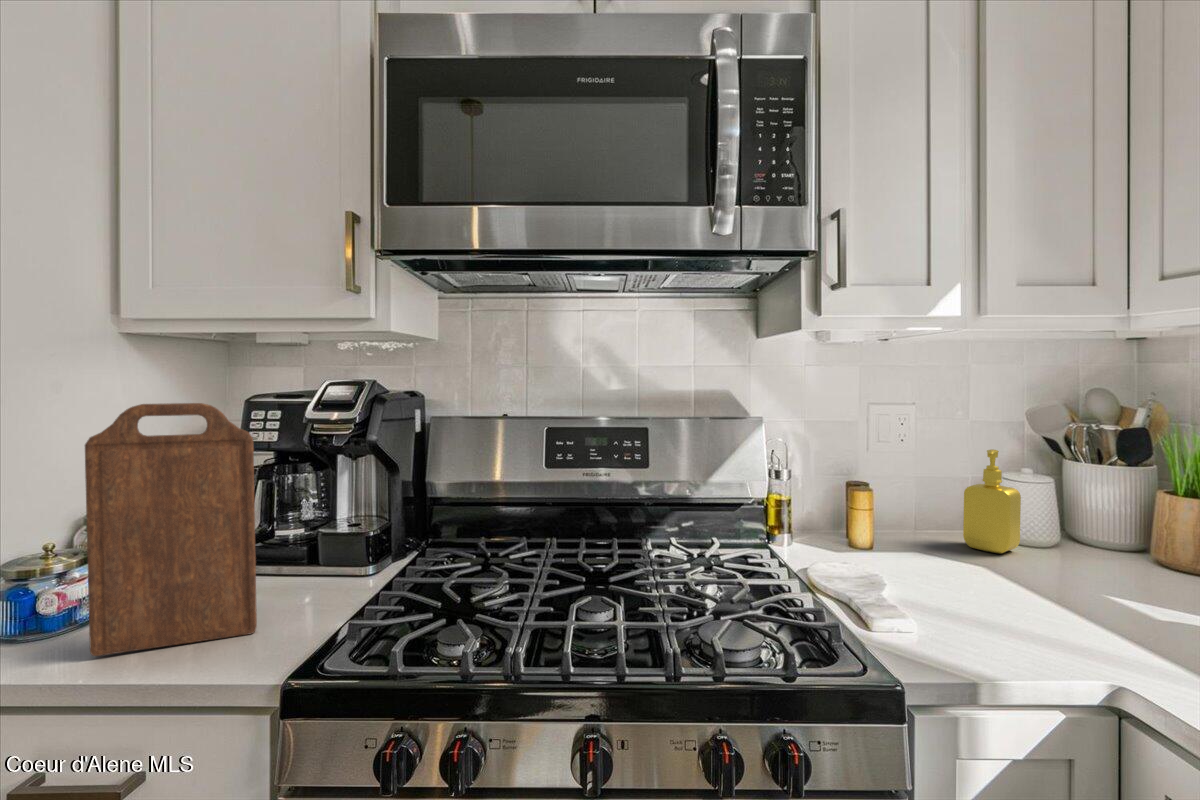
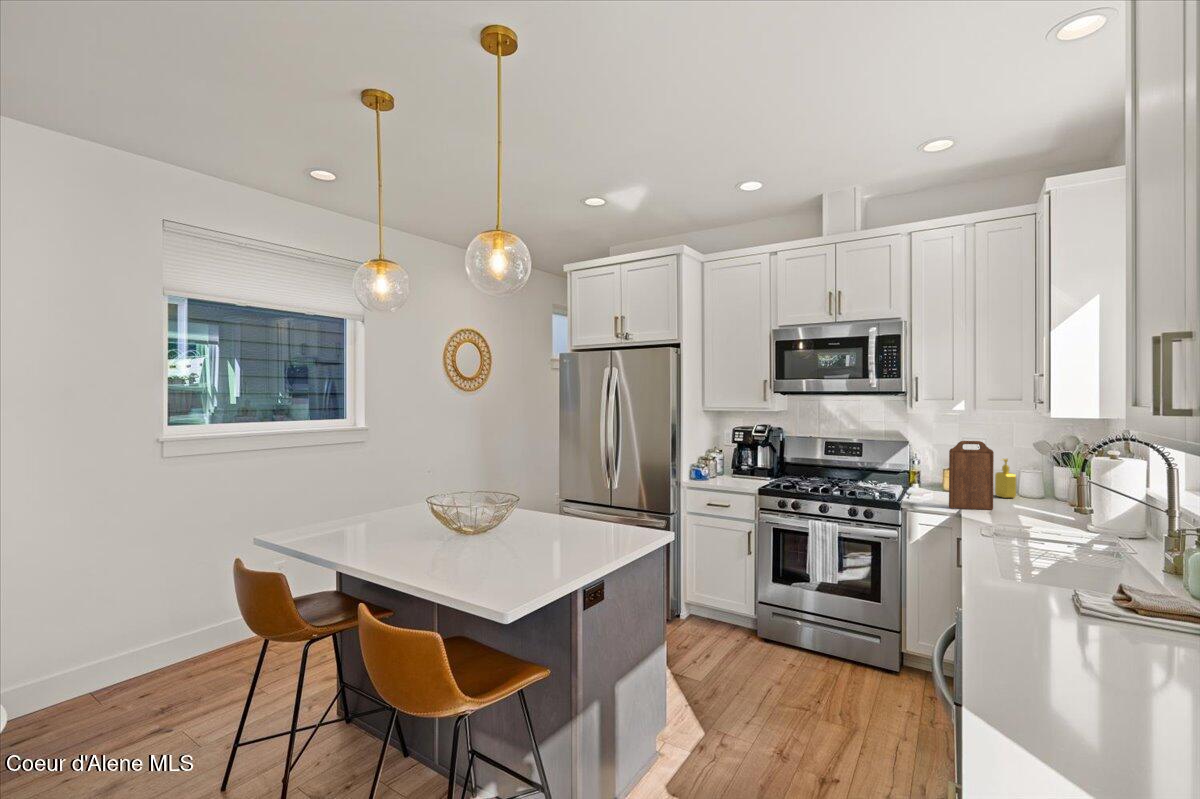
cutting board: present [85,403,257,656] -> present [949,441,994,510]

